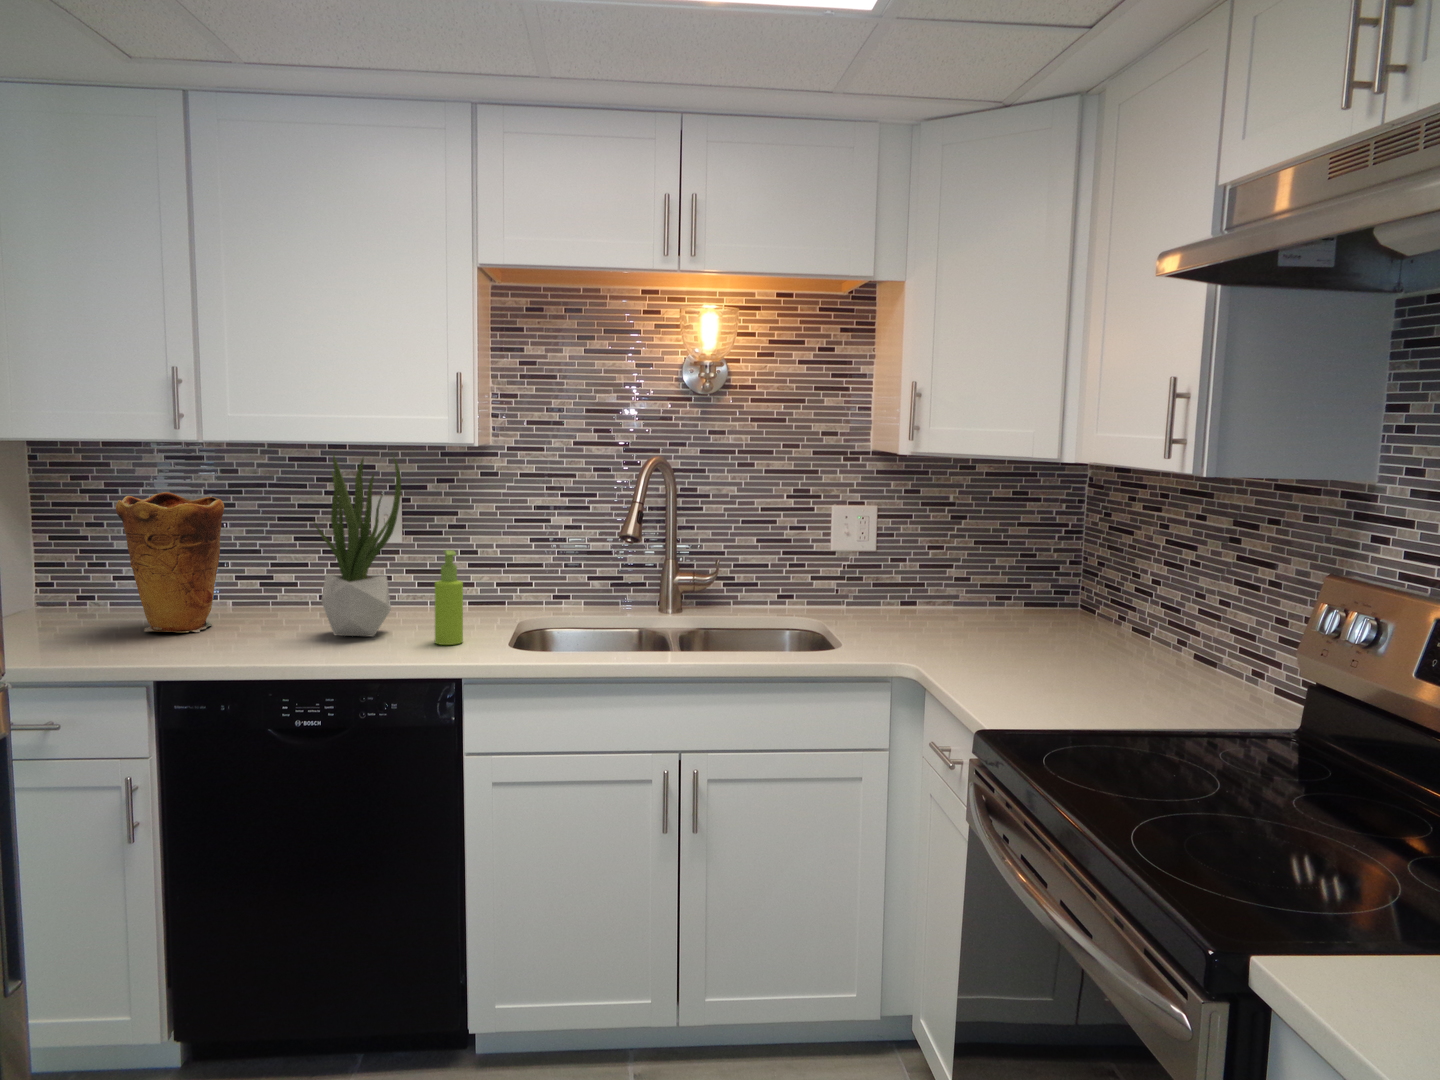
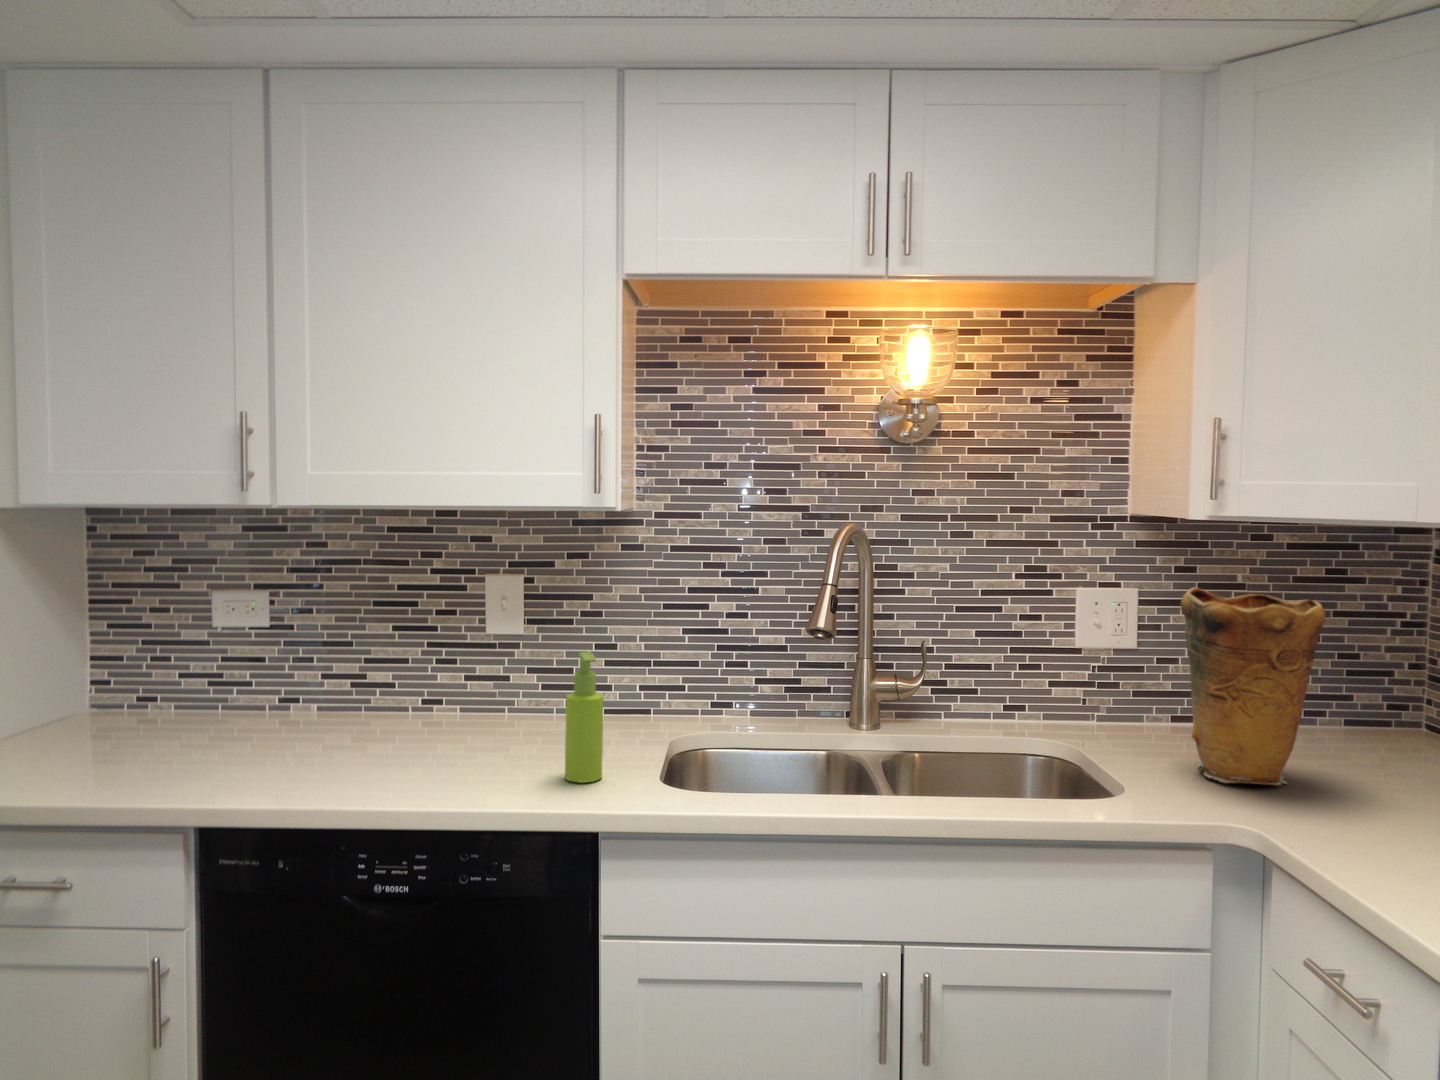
potted plant: present [315,455,401,637] -> none [409,523,524,766]
vase: present [116,492,224,632] -> present [1181,588,1325,785]

